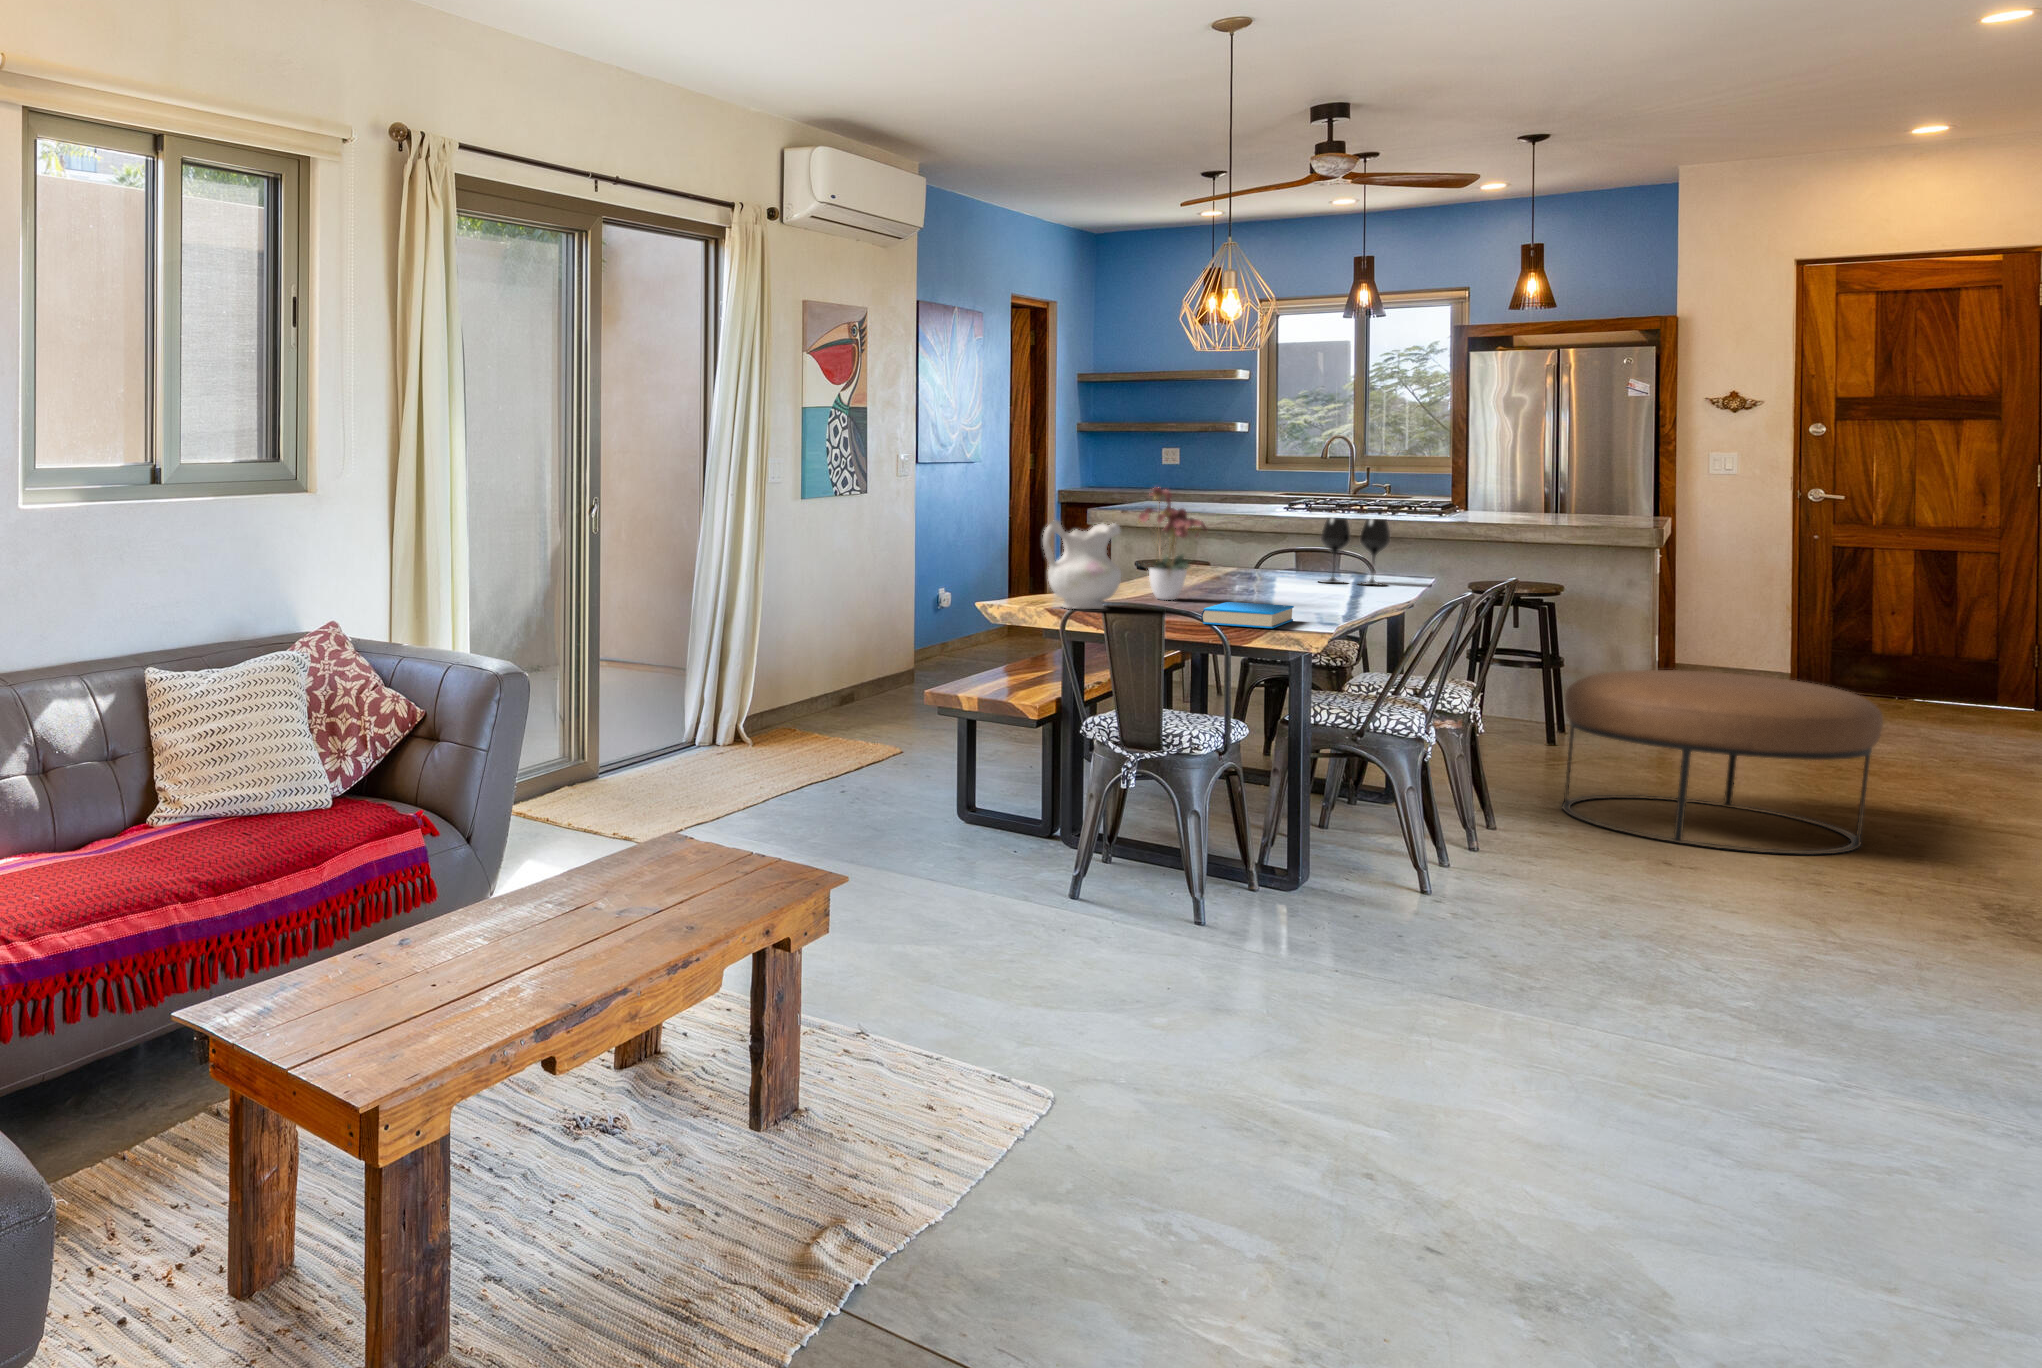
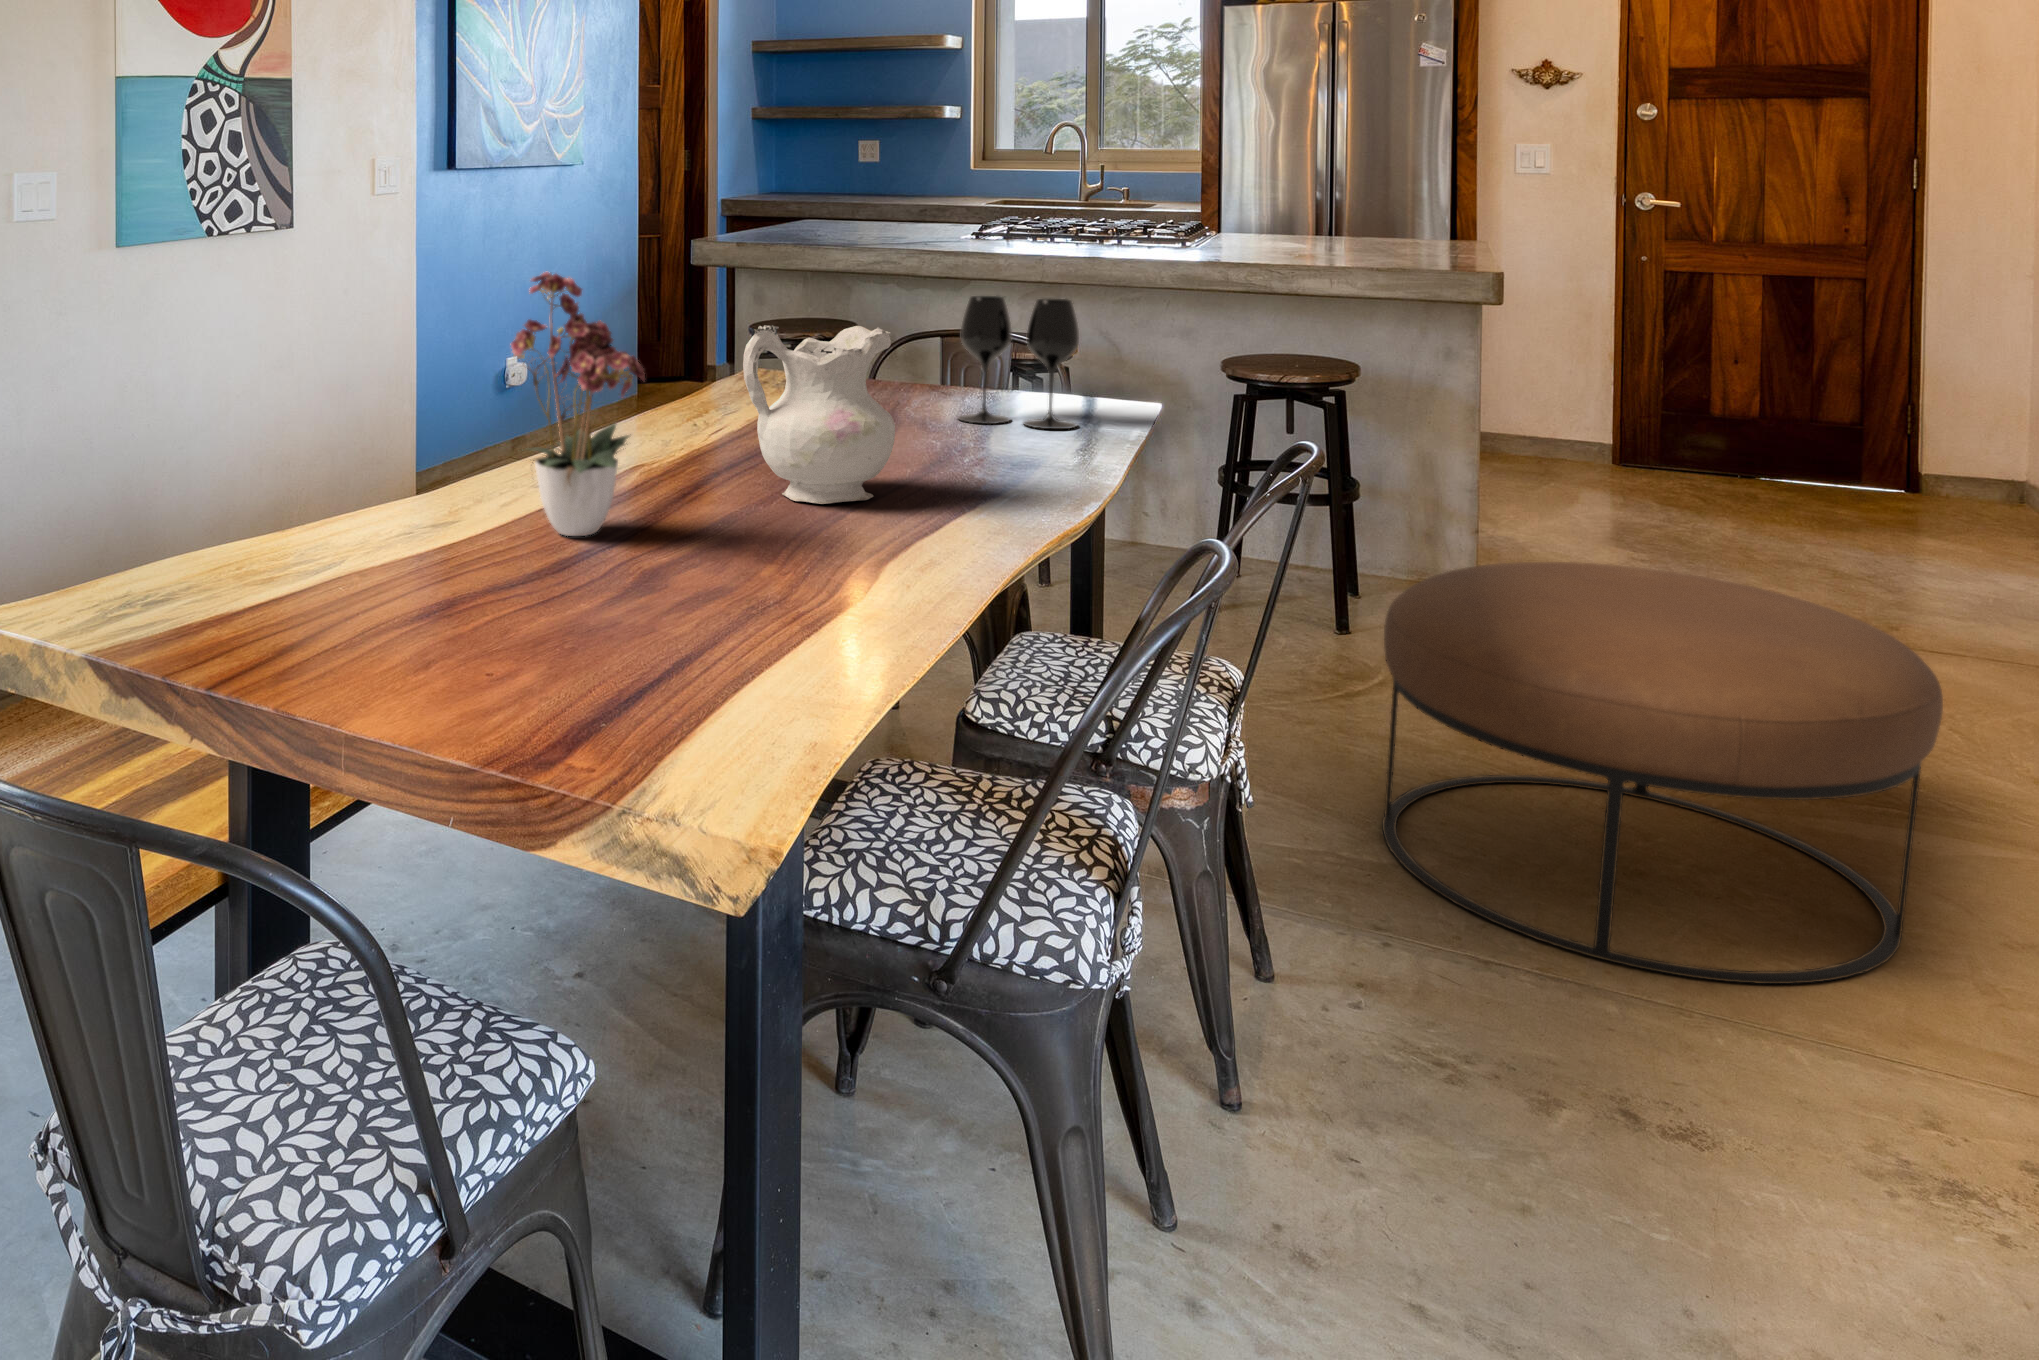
ceramic pitcher: present [1043,520,1121,609] -> present [743,325,895,504]
book: present [1201,602,1294,628] -> none [489,605,774,755]

